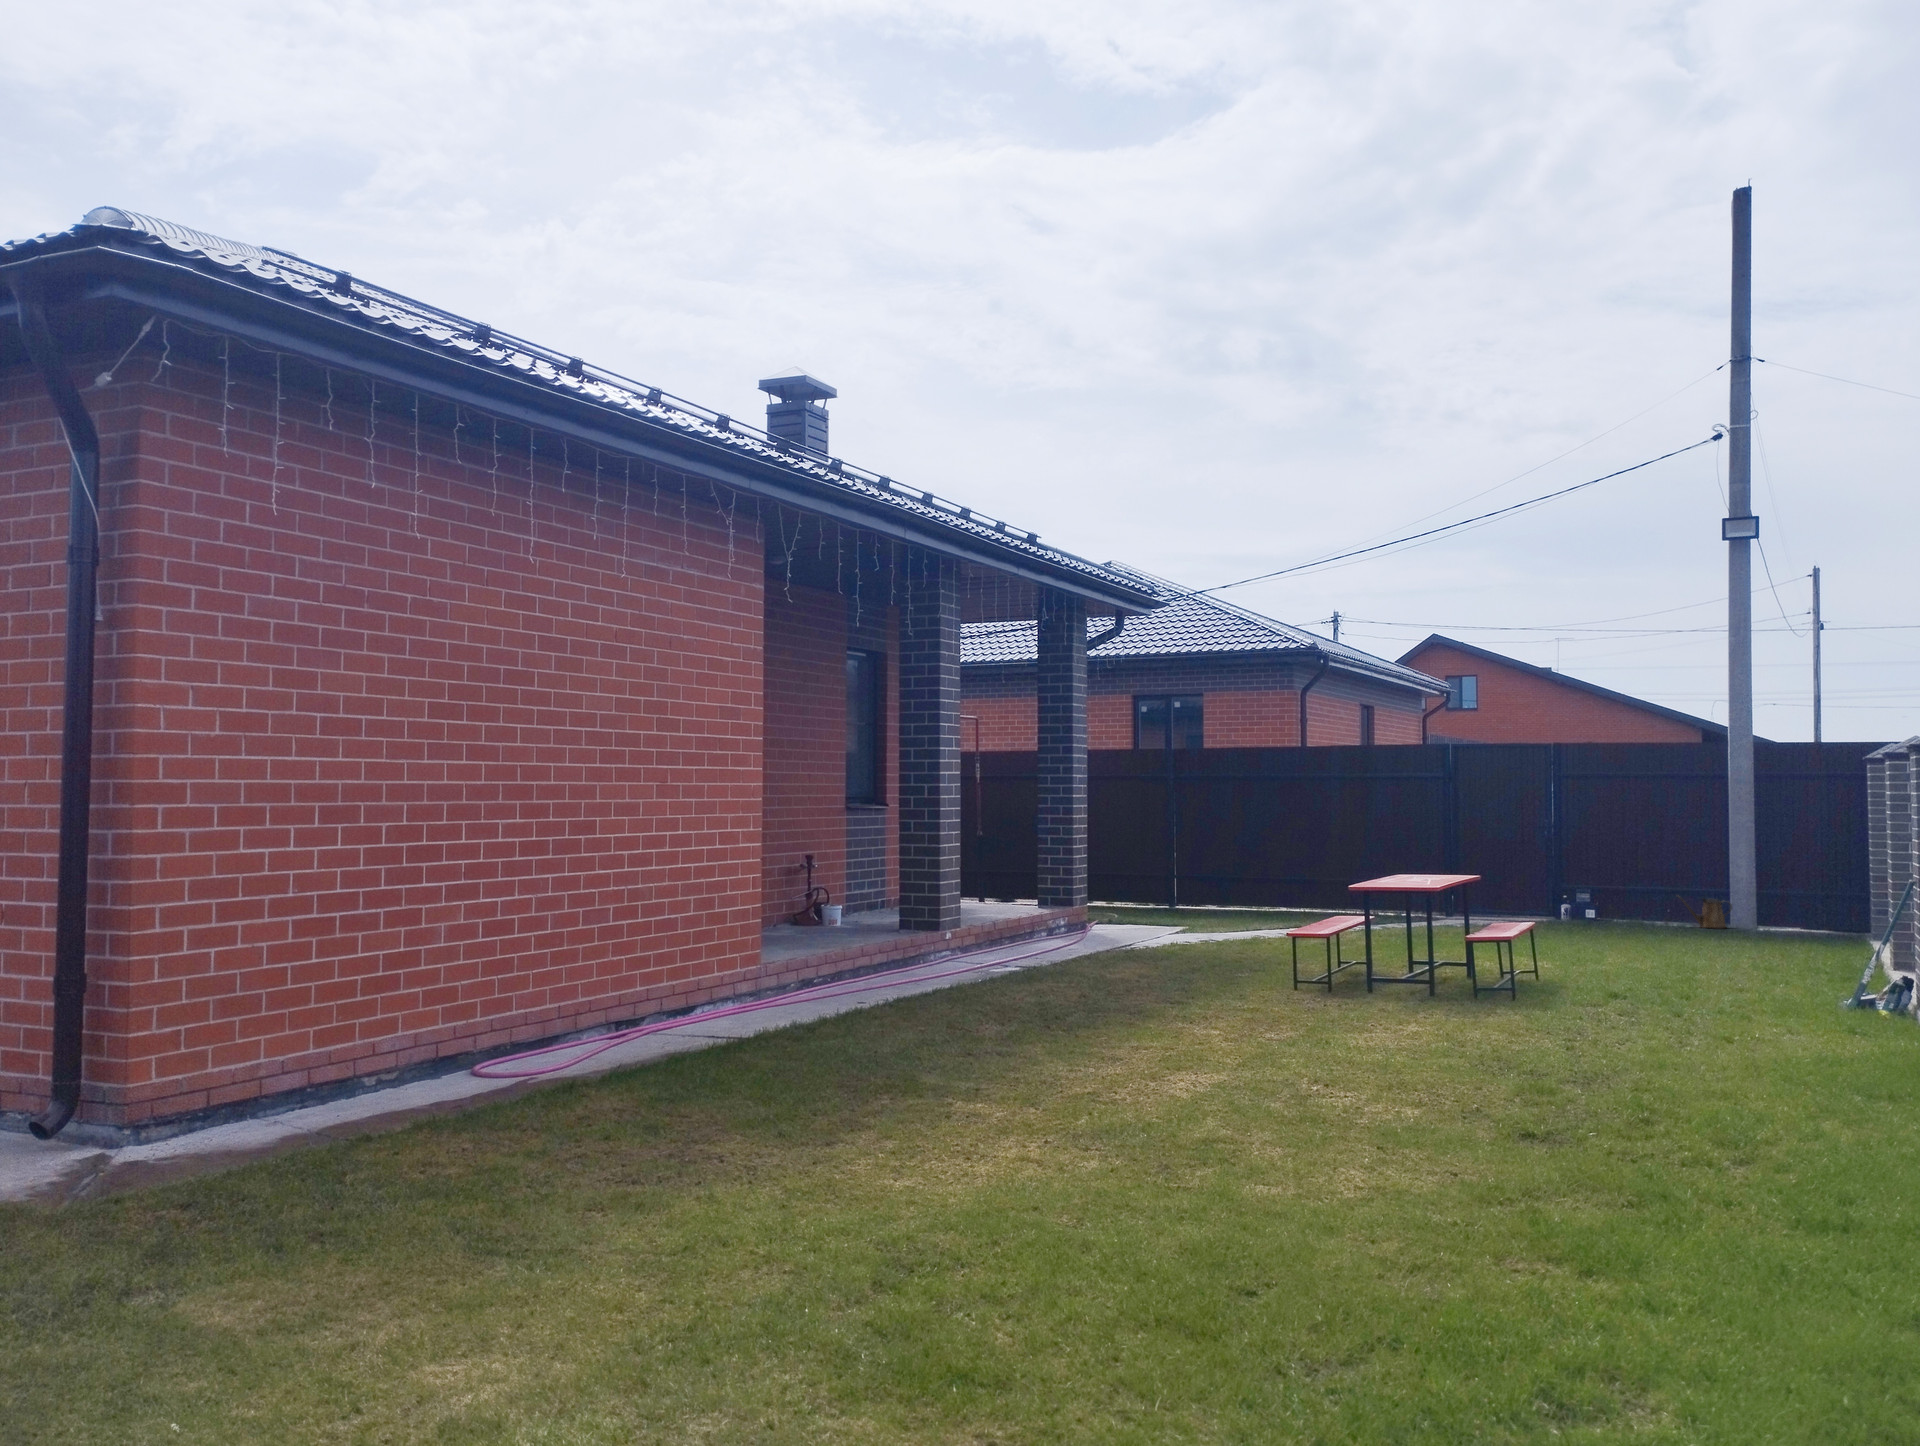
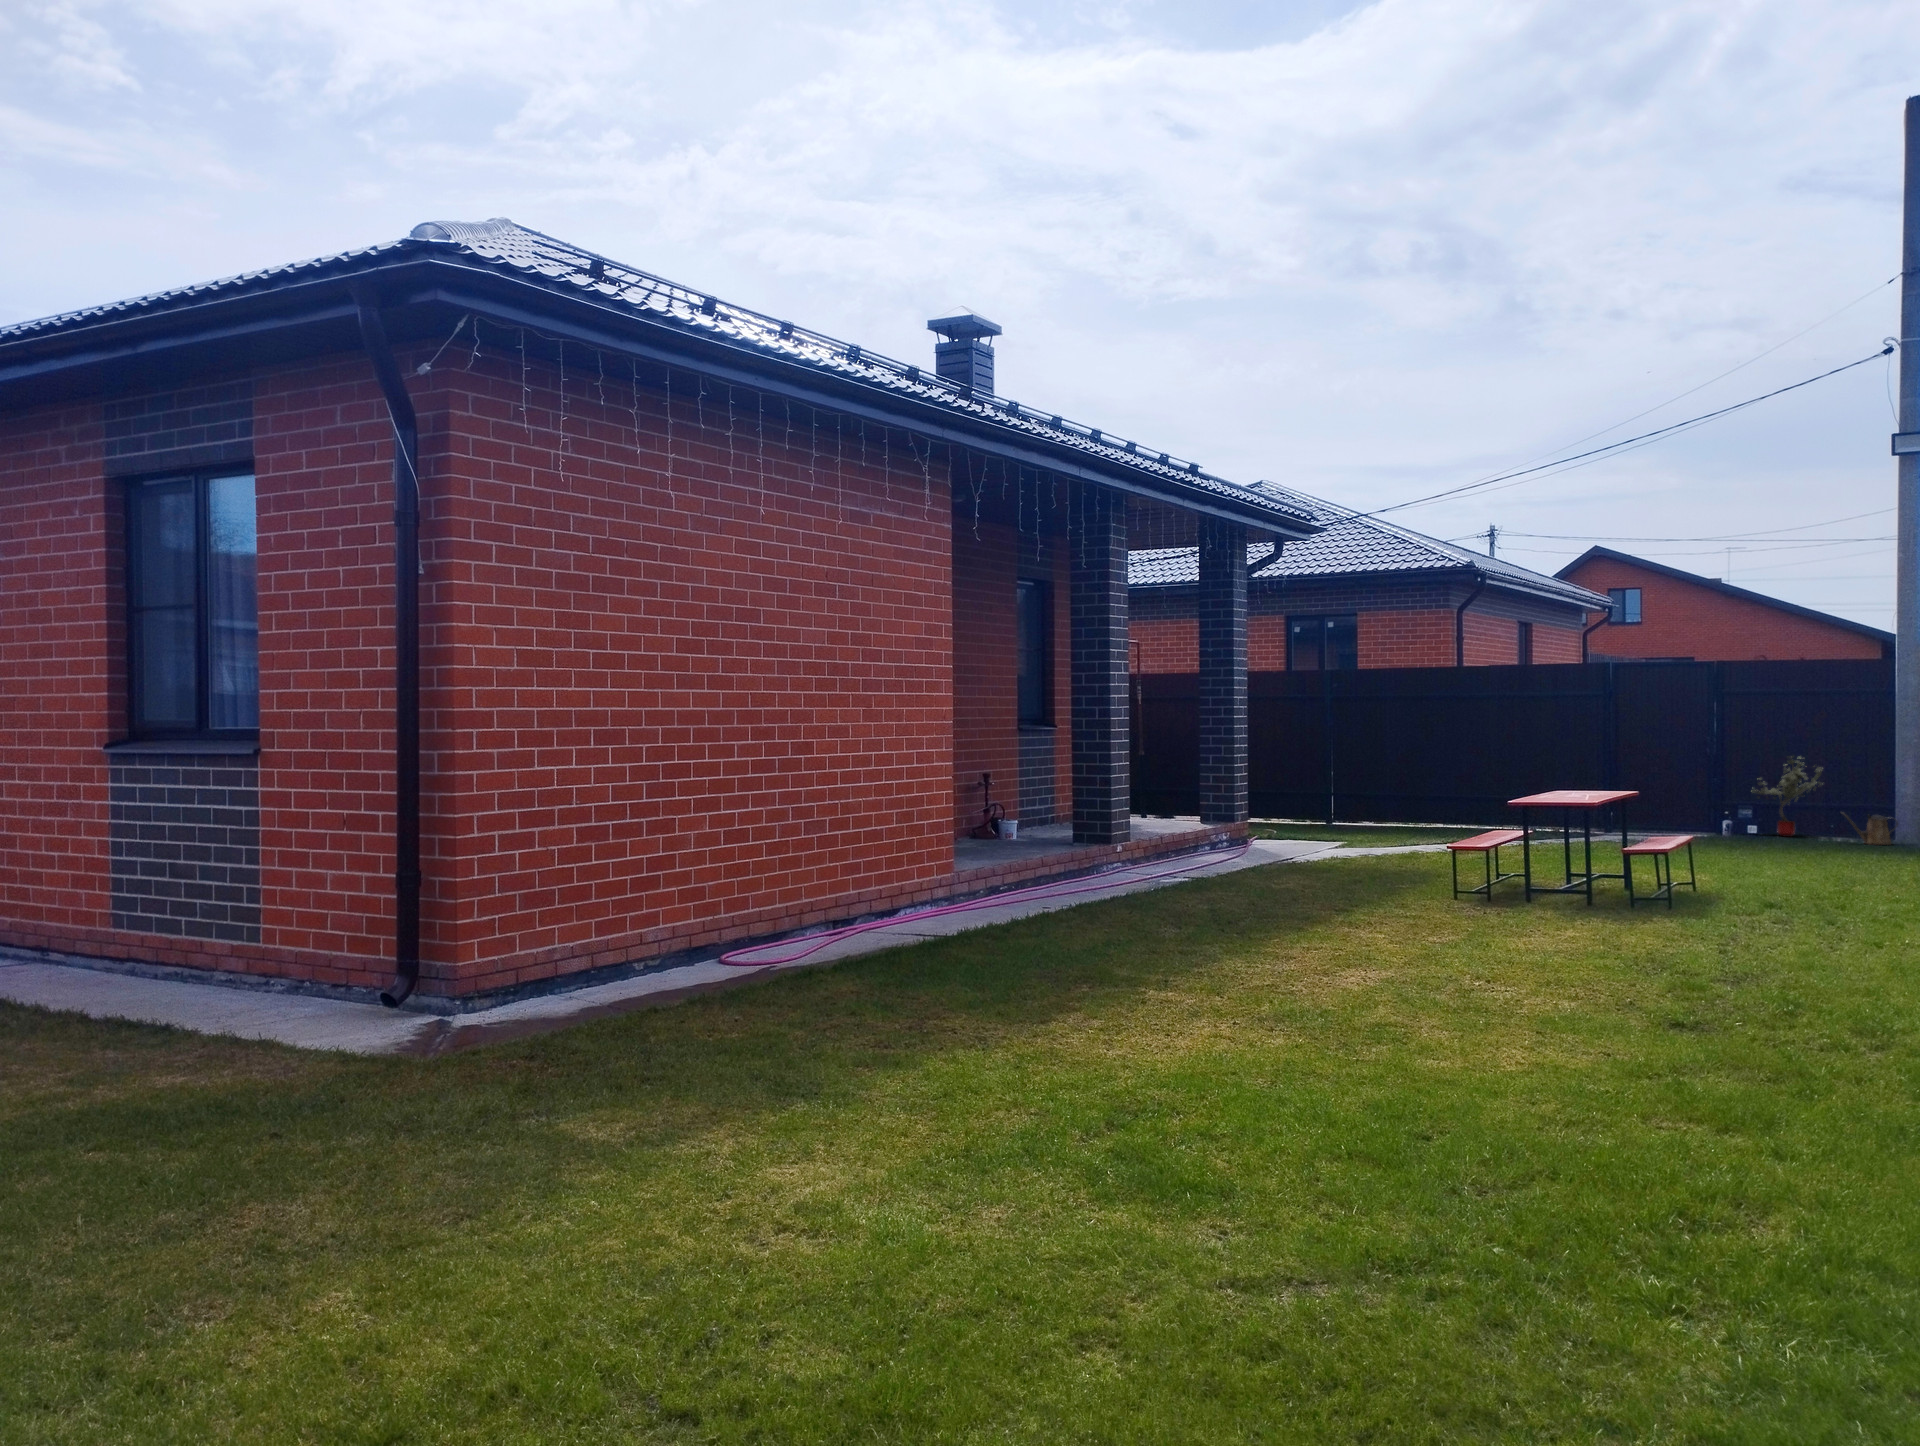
potted tree: none [1587,838,1660,920] -> present [1751,757,1823,837]

